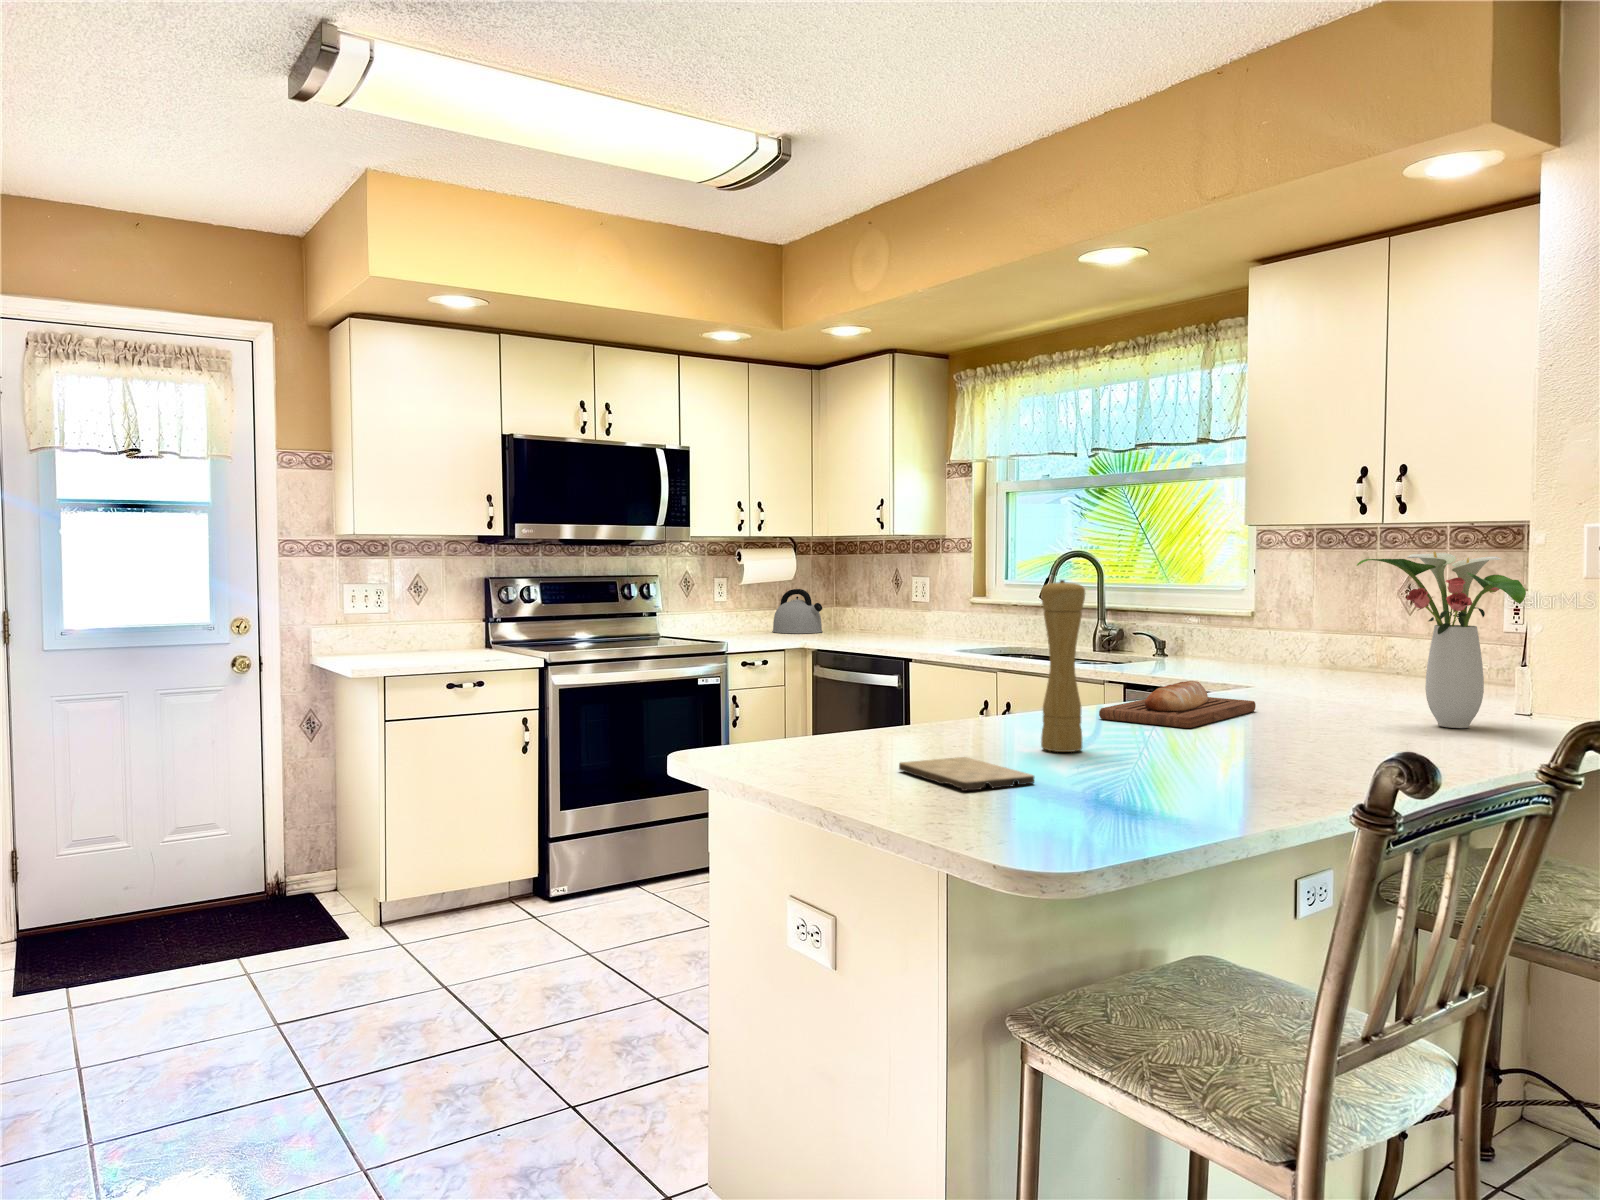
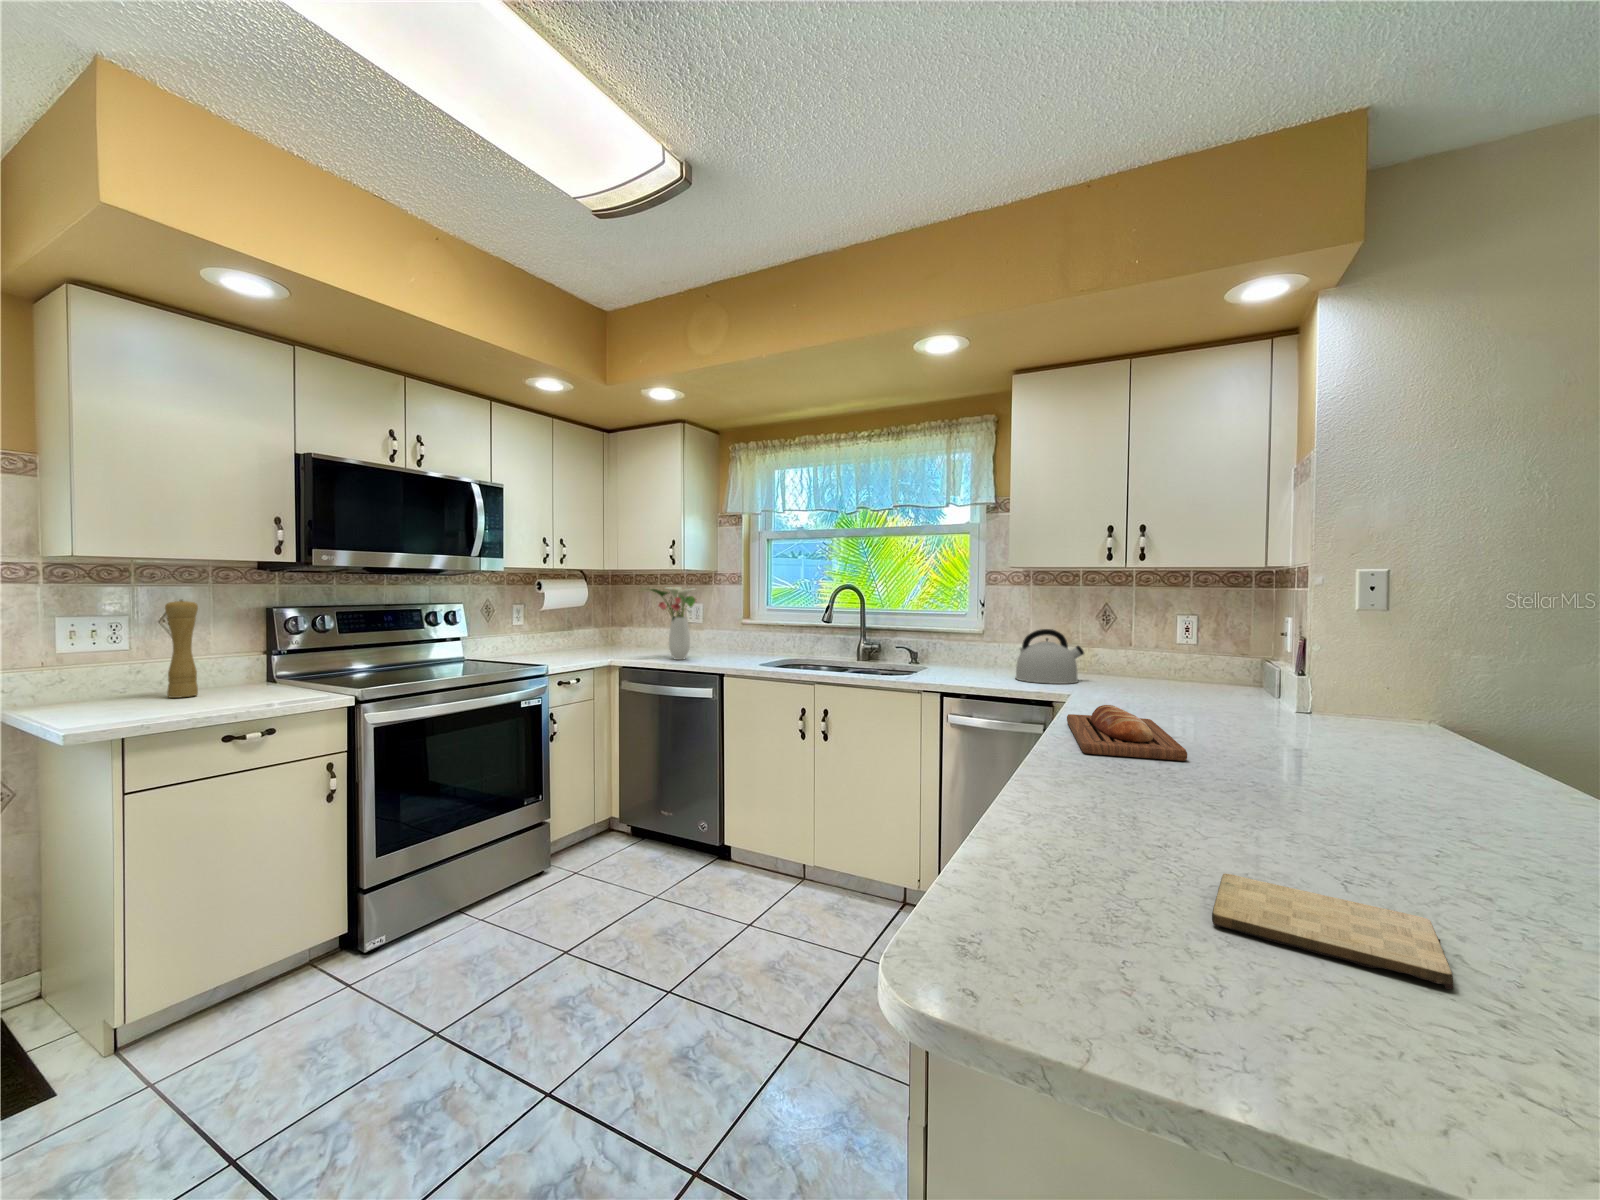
flower arrangement: present [1357,551,1526,728] -> present [650,587,696,660]
pepper mill: present [1041,580,1085,752] -> present [165,600,198,698]
kettle: present [773,589,822,633] -> present [1015,629,1084,684]

